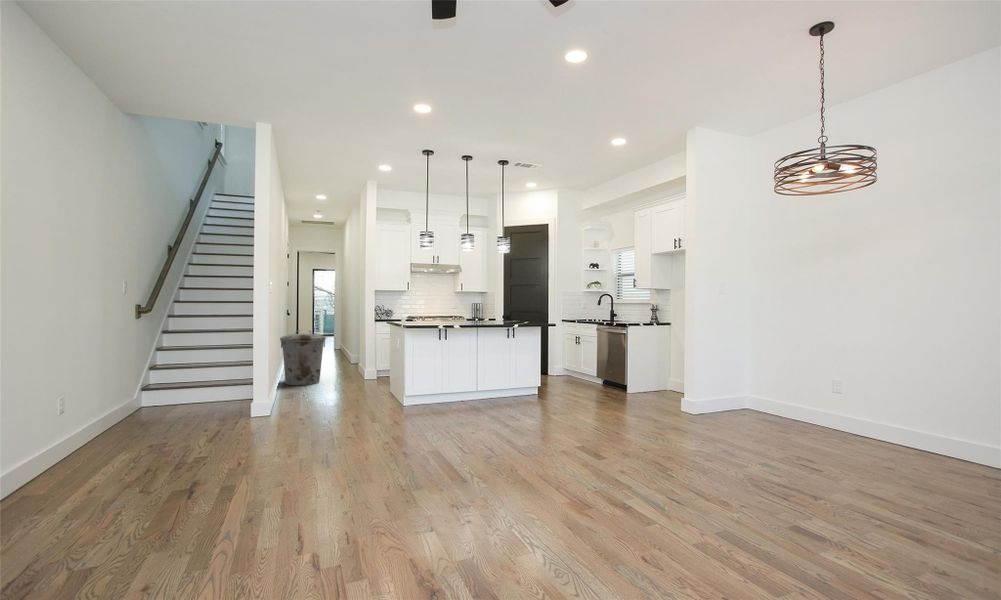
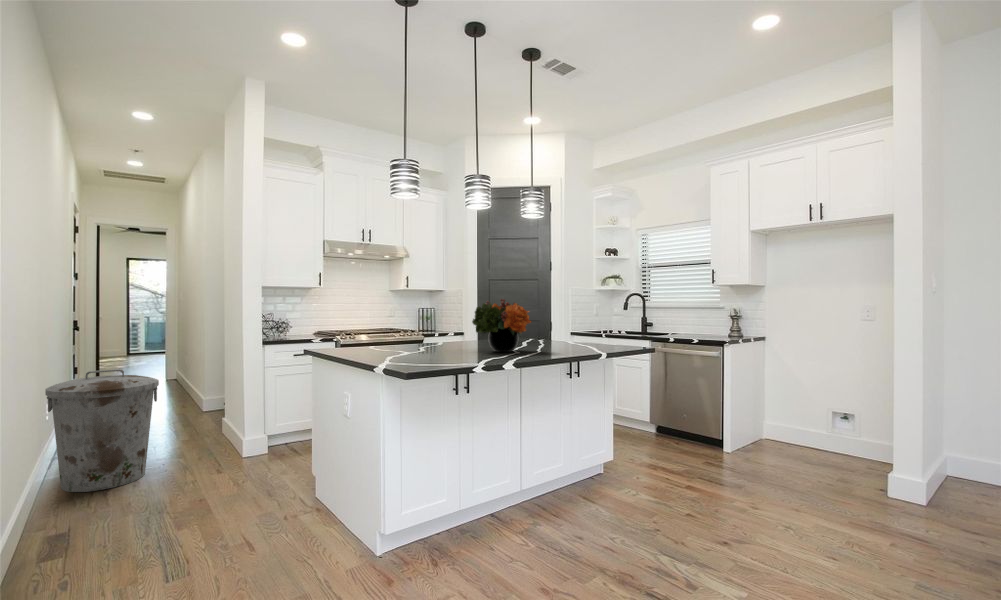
flower arrangement: none [455,297,486,323] -> present [472,299,531,352]

